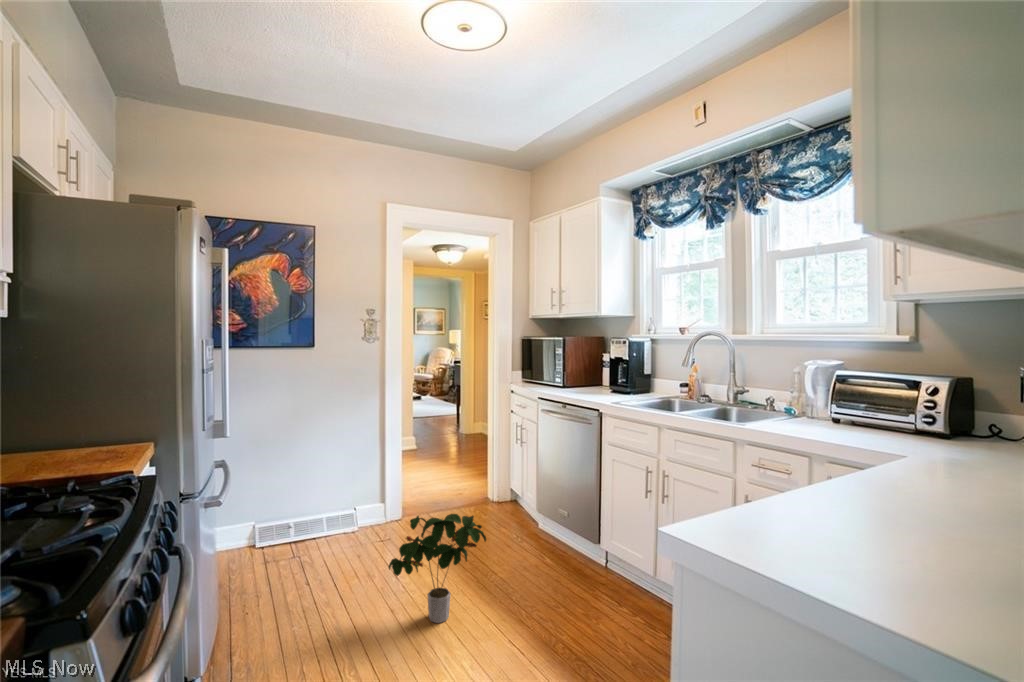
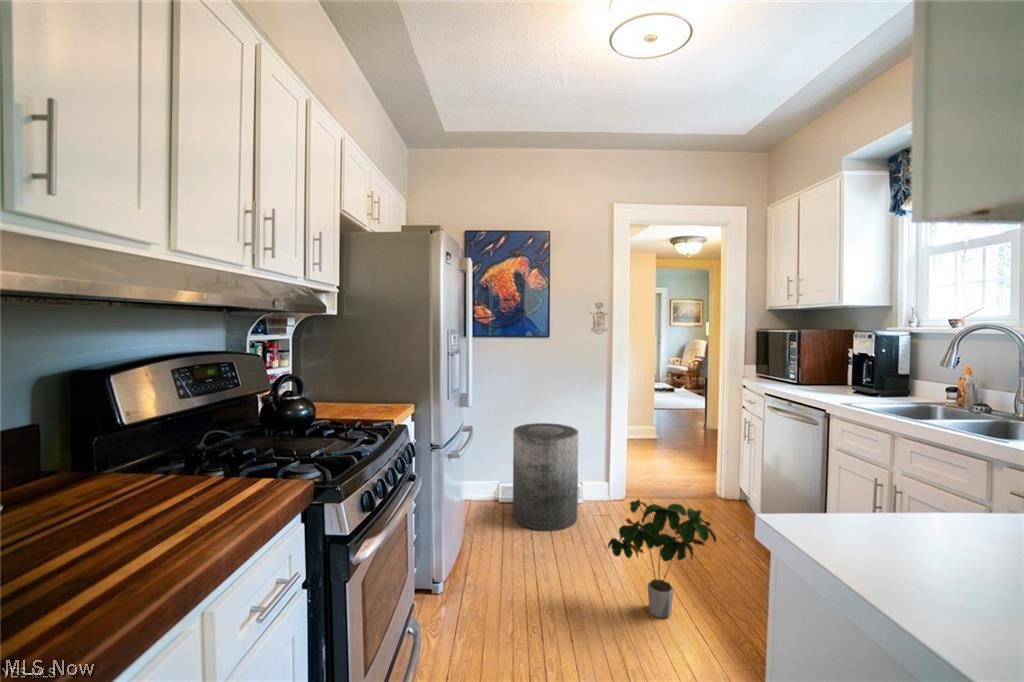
trash can: none [274,447,352,570] -> present [513,423,578,531]

